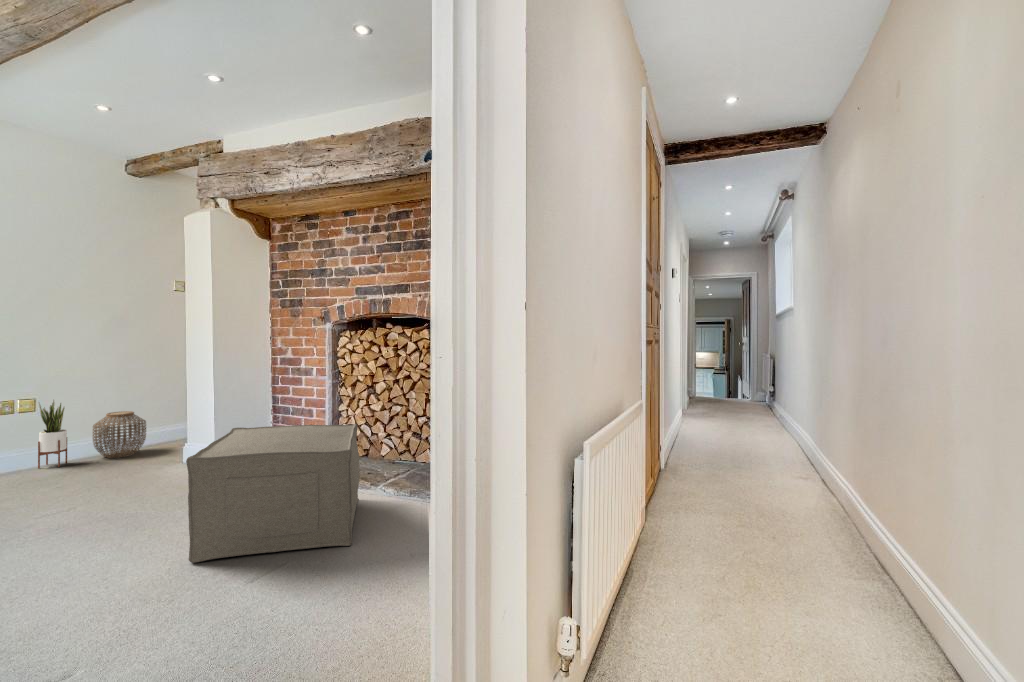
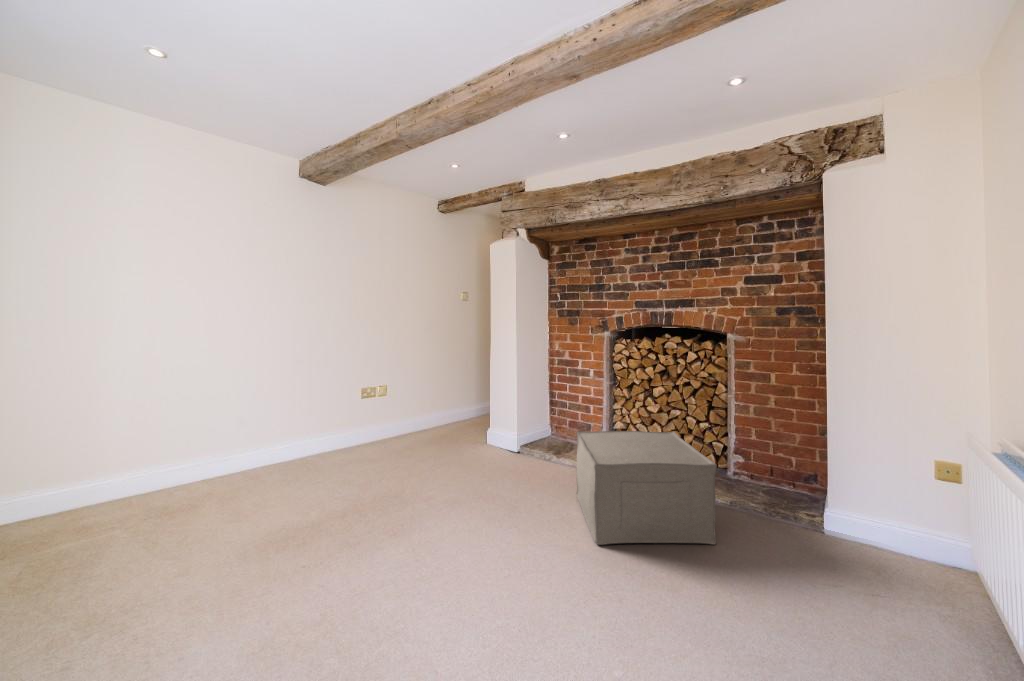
potted plant: present [38,400,67,468] -> none [393,392,408,444]
woven basket: present [93,411,146,458] -> none [420,401,452,438]

